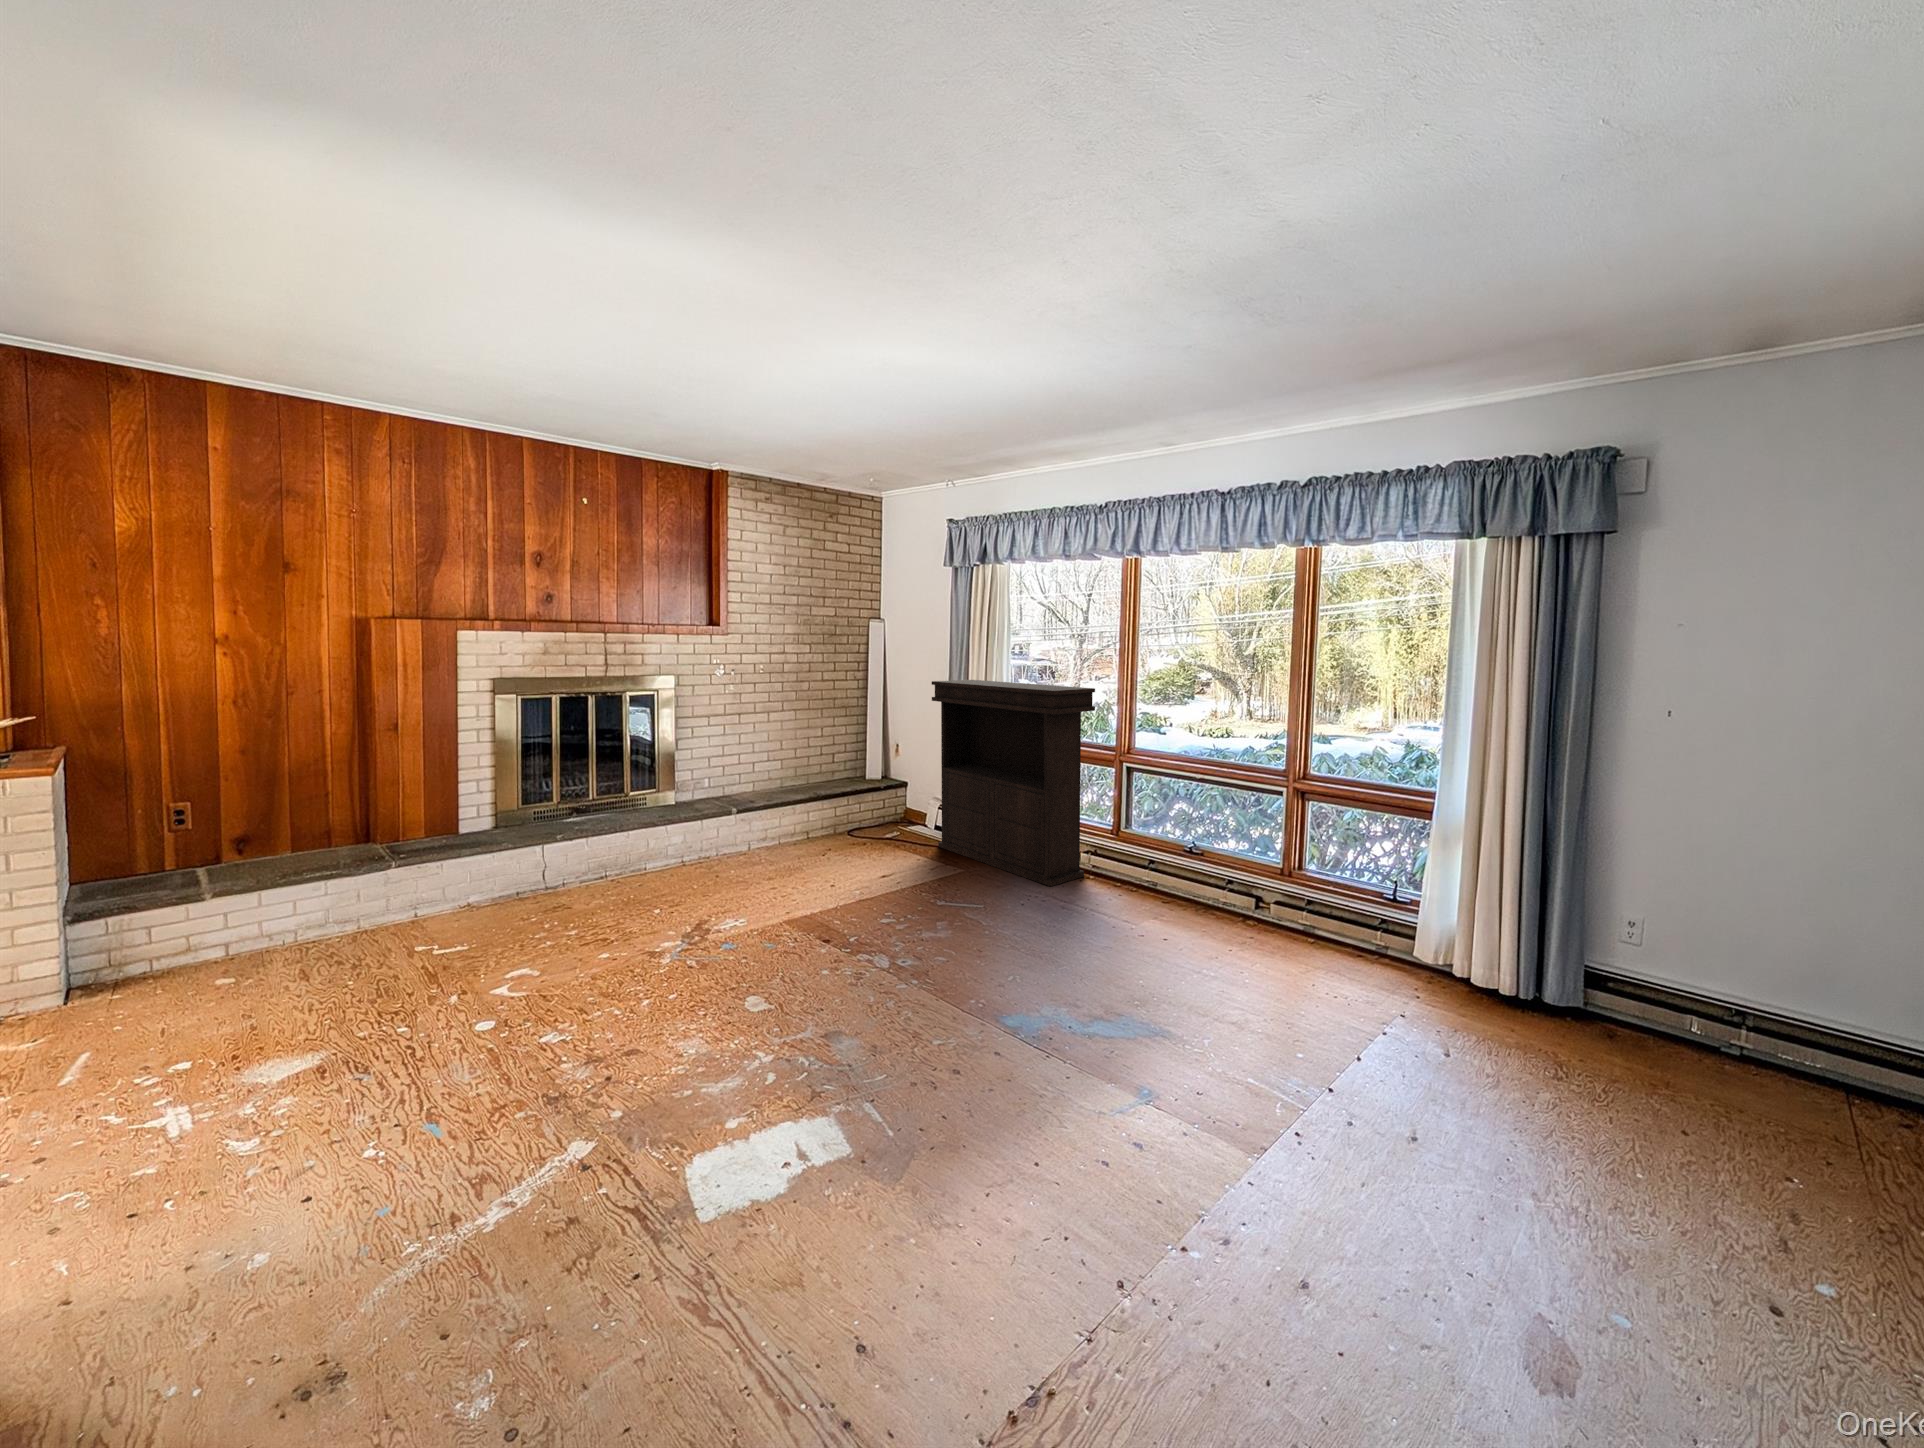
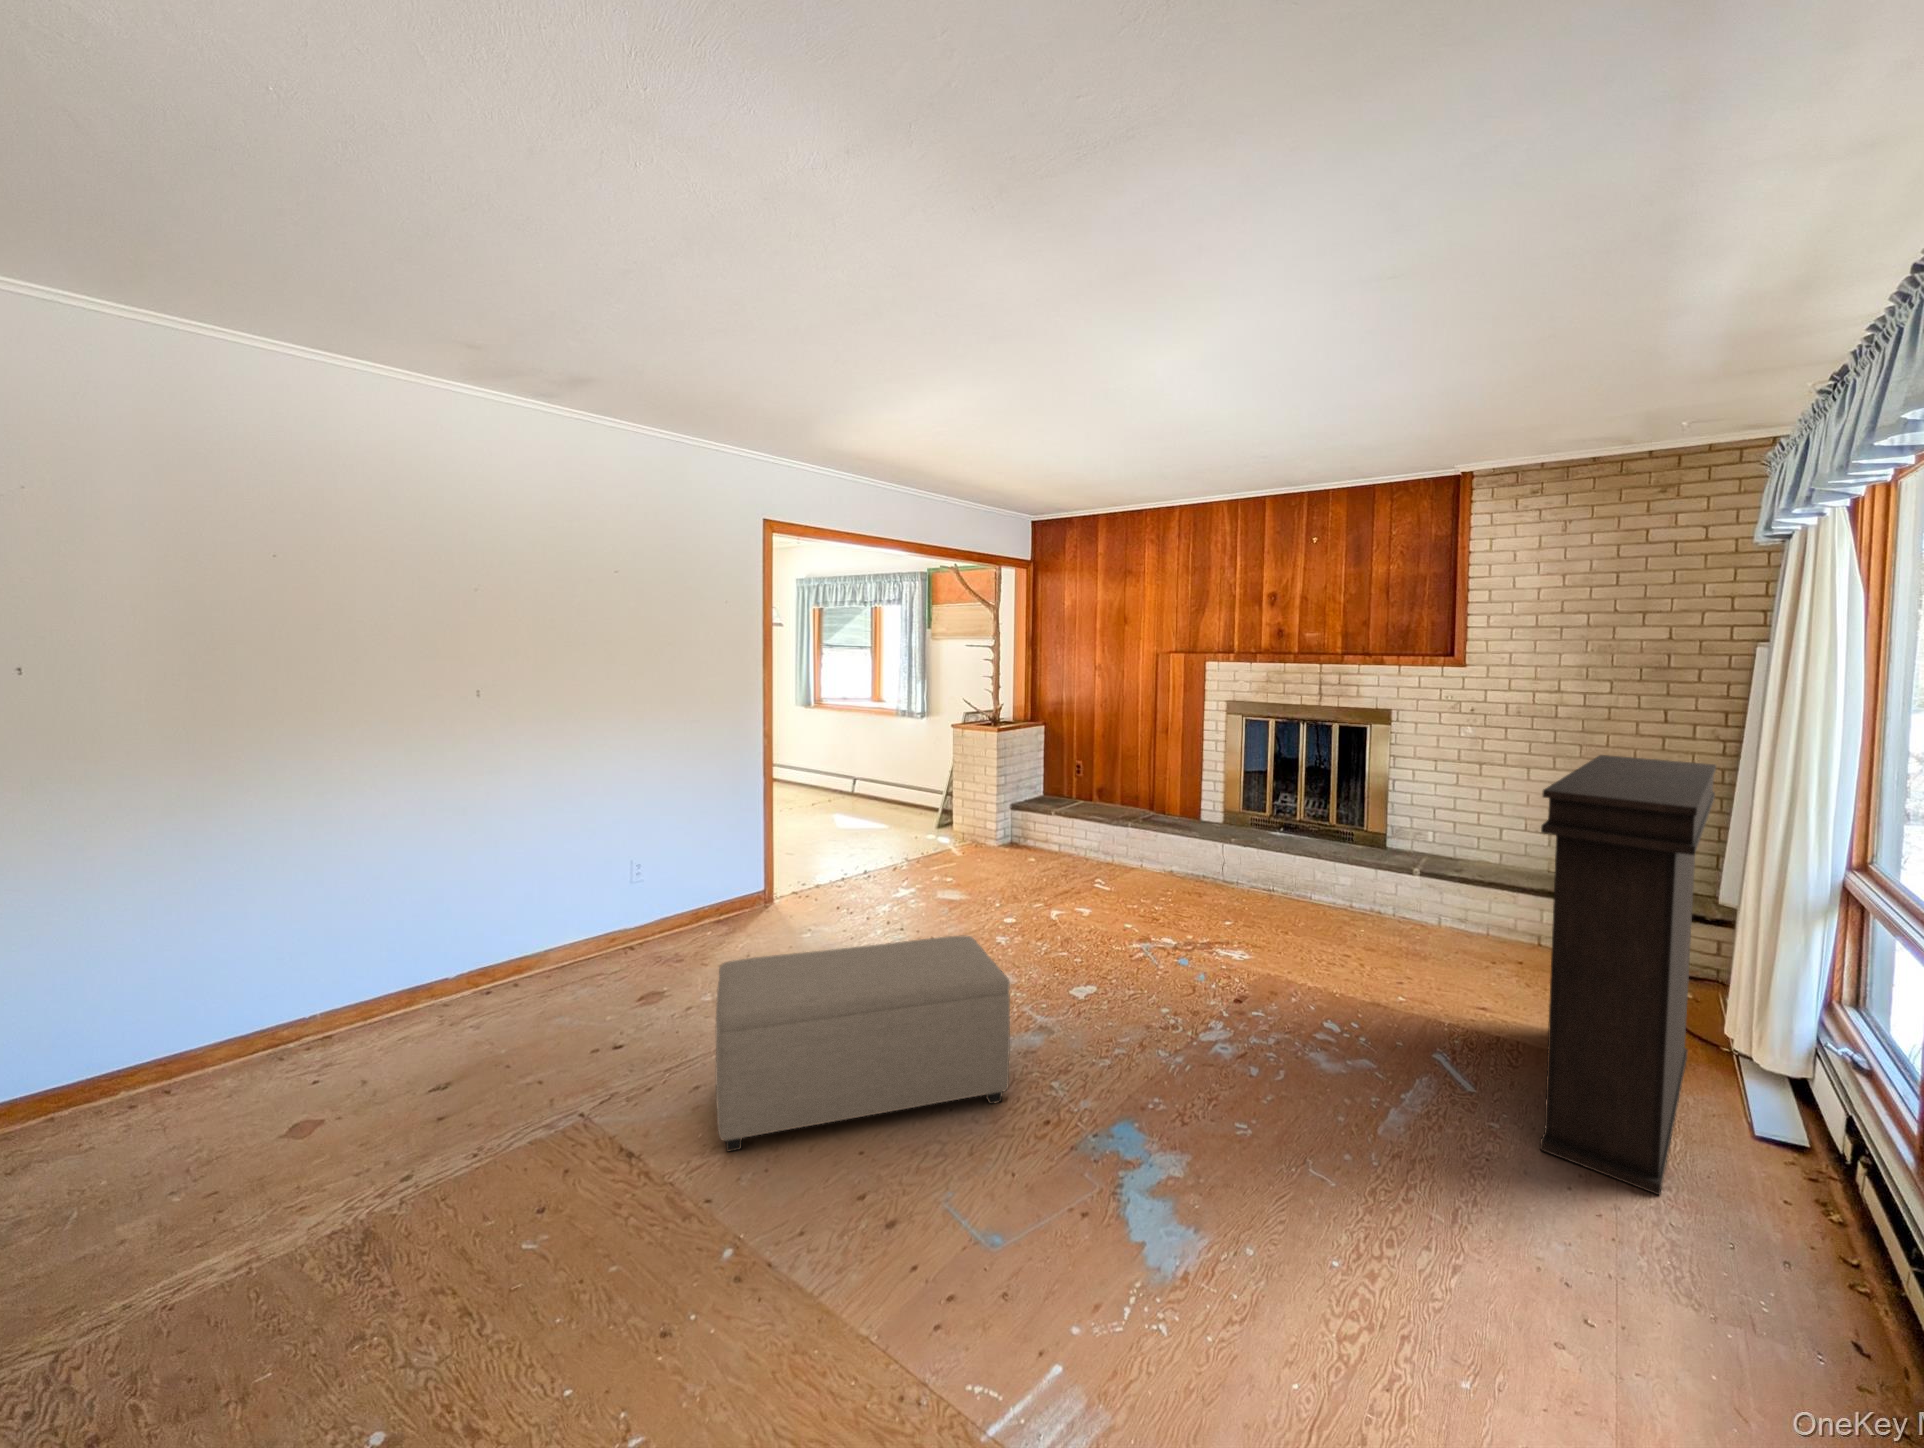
ottoman: none [854,920,1053,1265] -> present [715,935,1010,1152]

